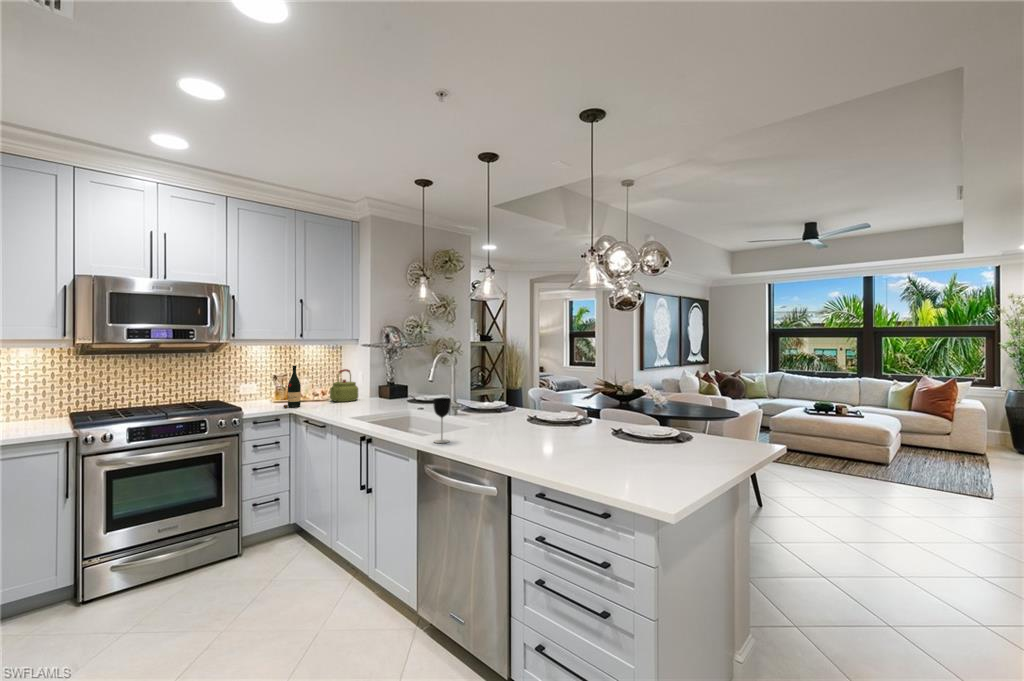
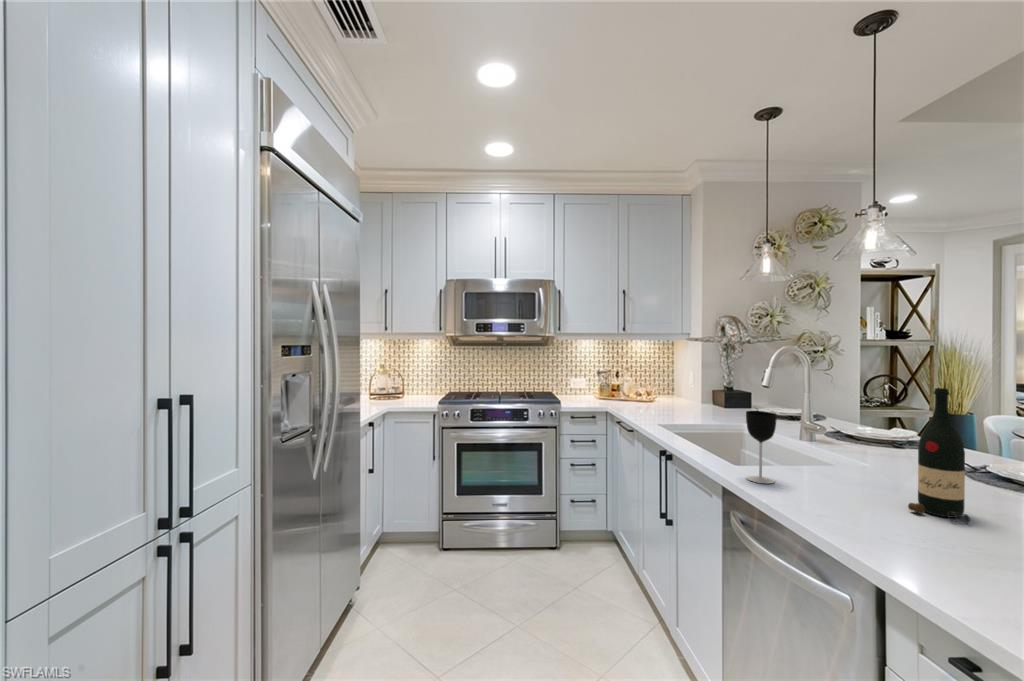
wine bottle: present [283,366,301,408] -> present [908,388,970,524]
kettle: present [330,369,358,402] -> none [652,368,685,406]

